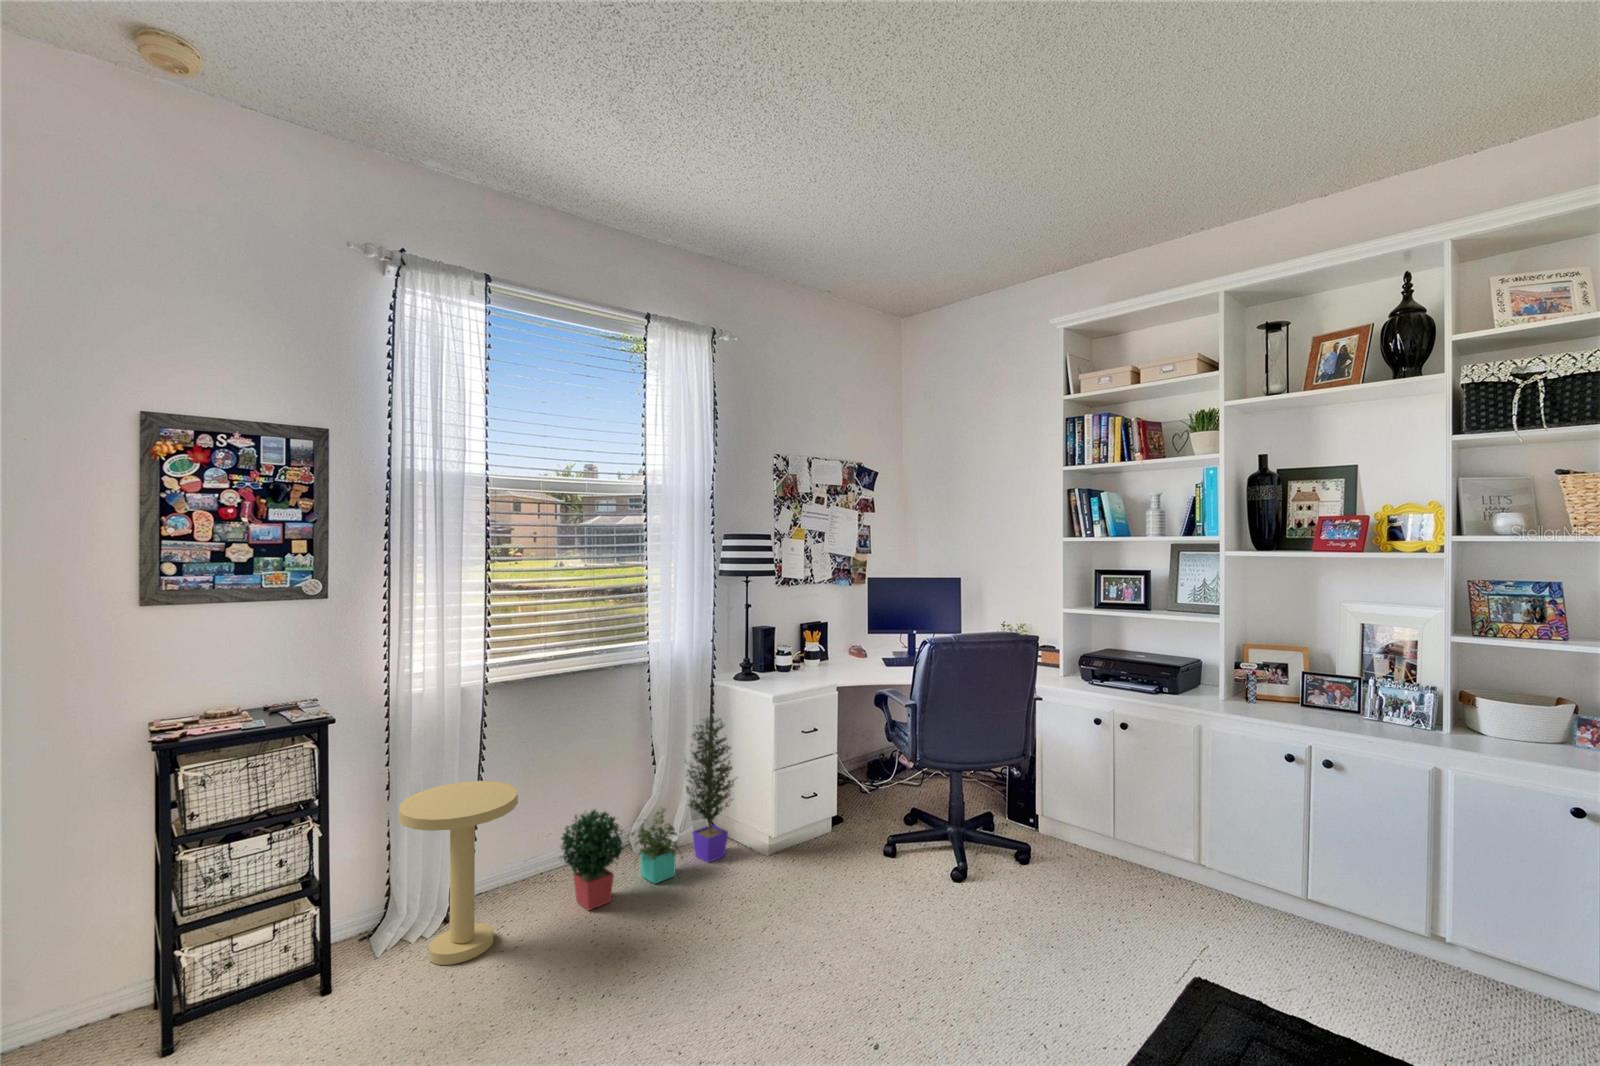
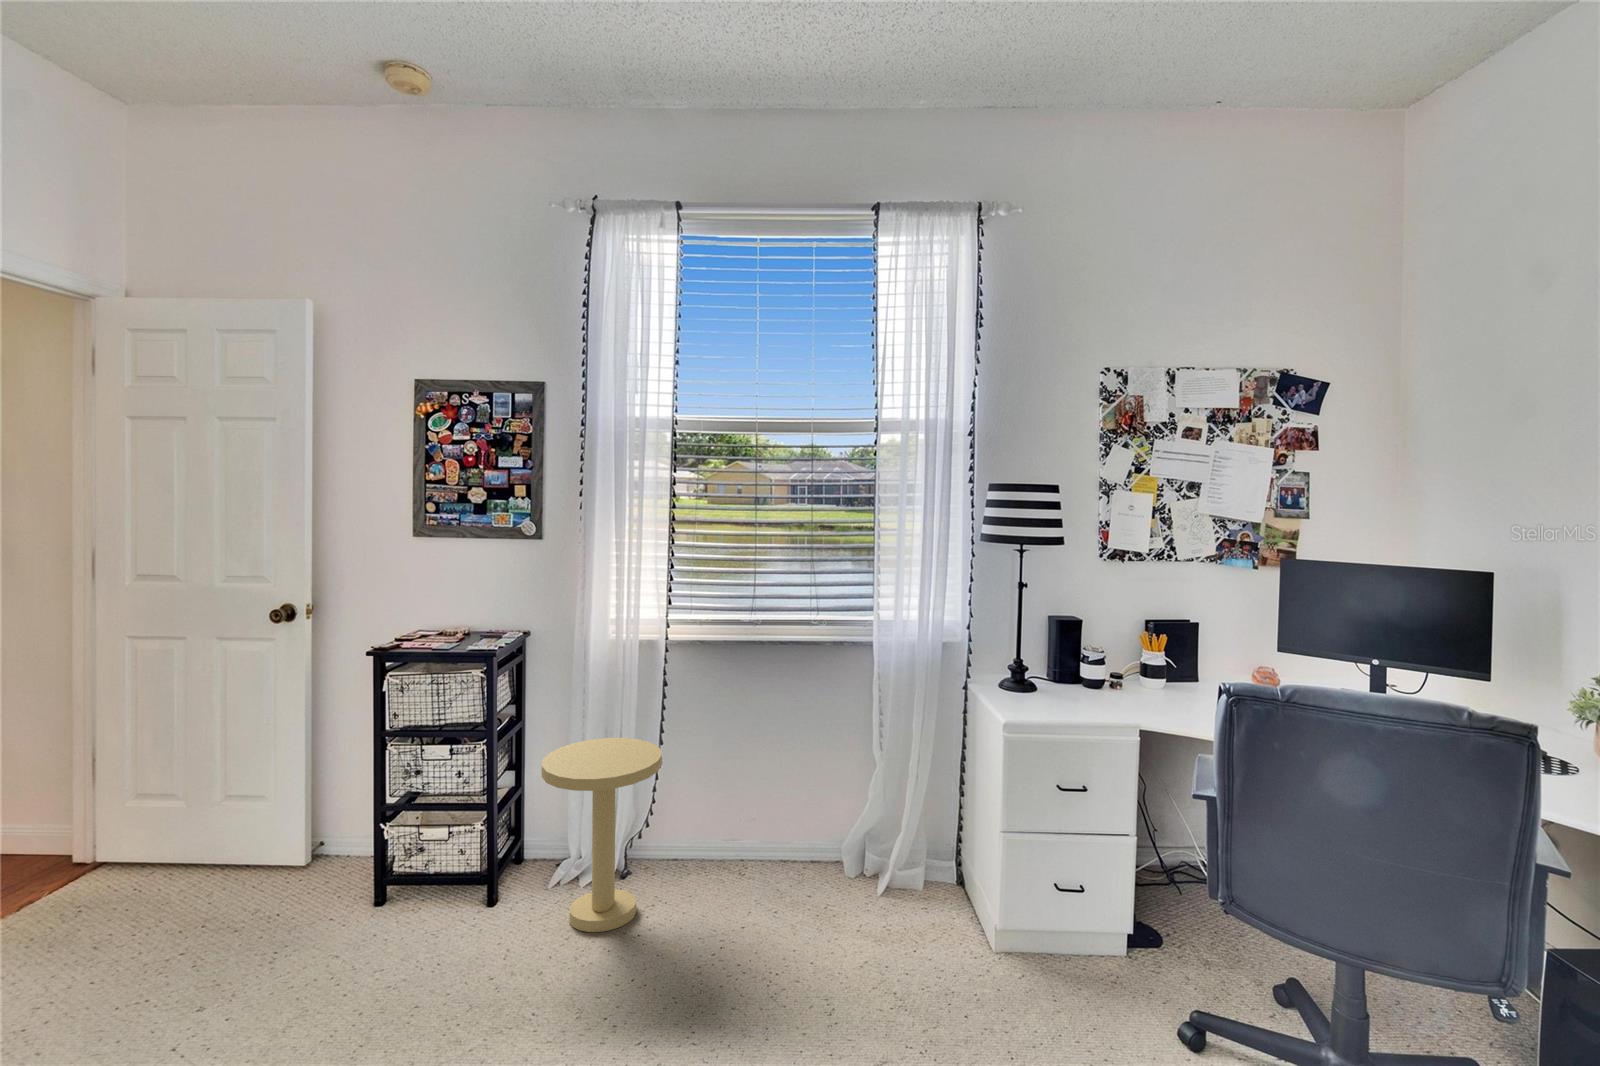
potted plant: present [560,714,734,910] -> none [711,724,967,930]

